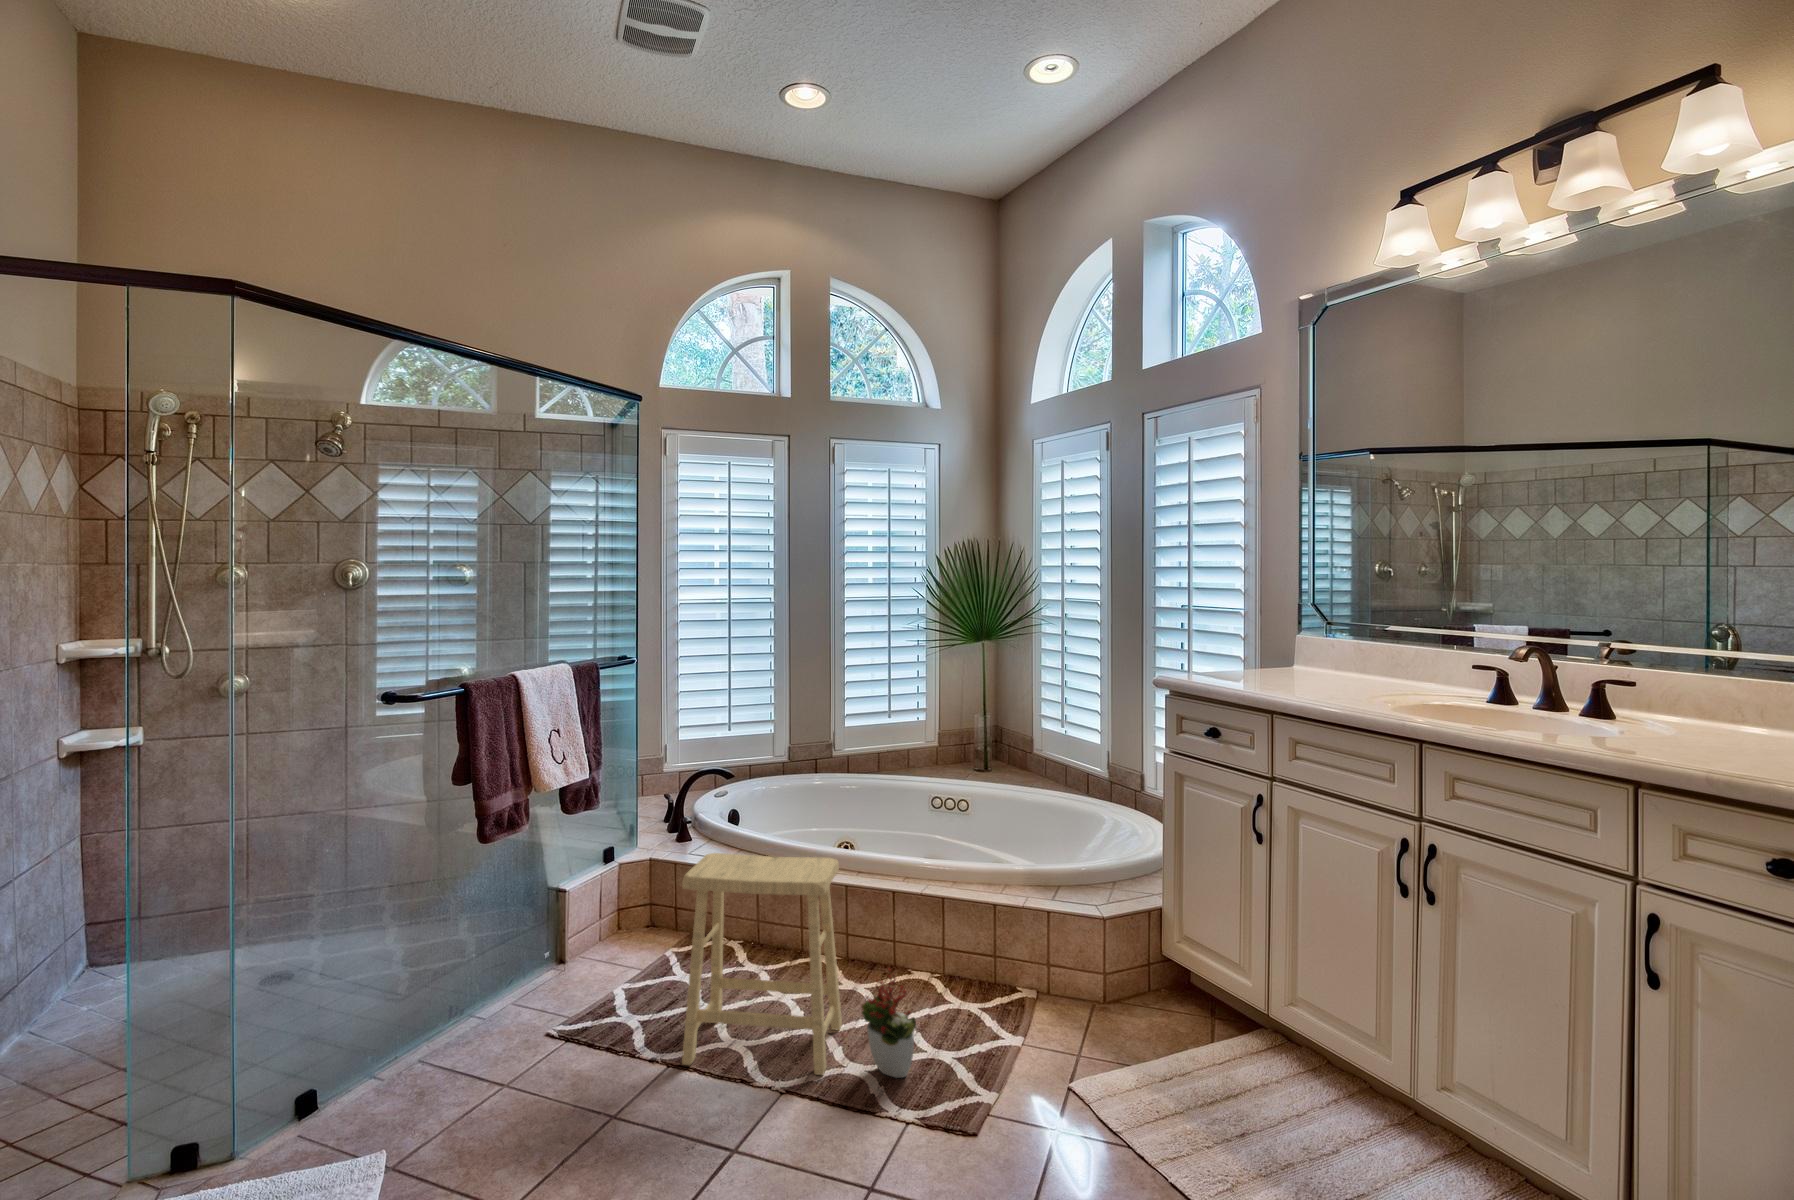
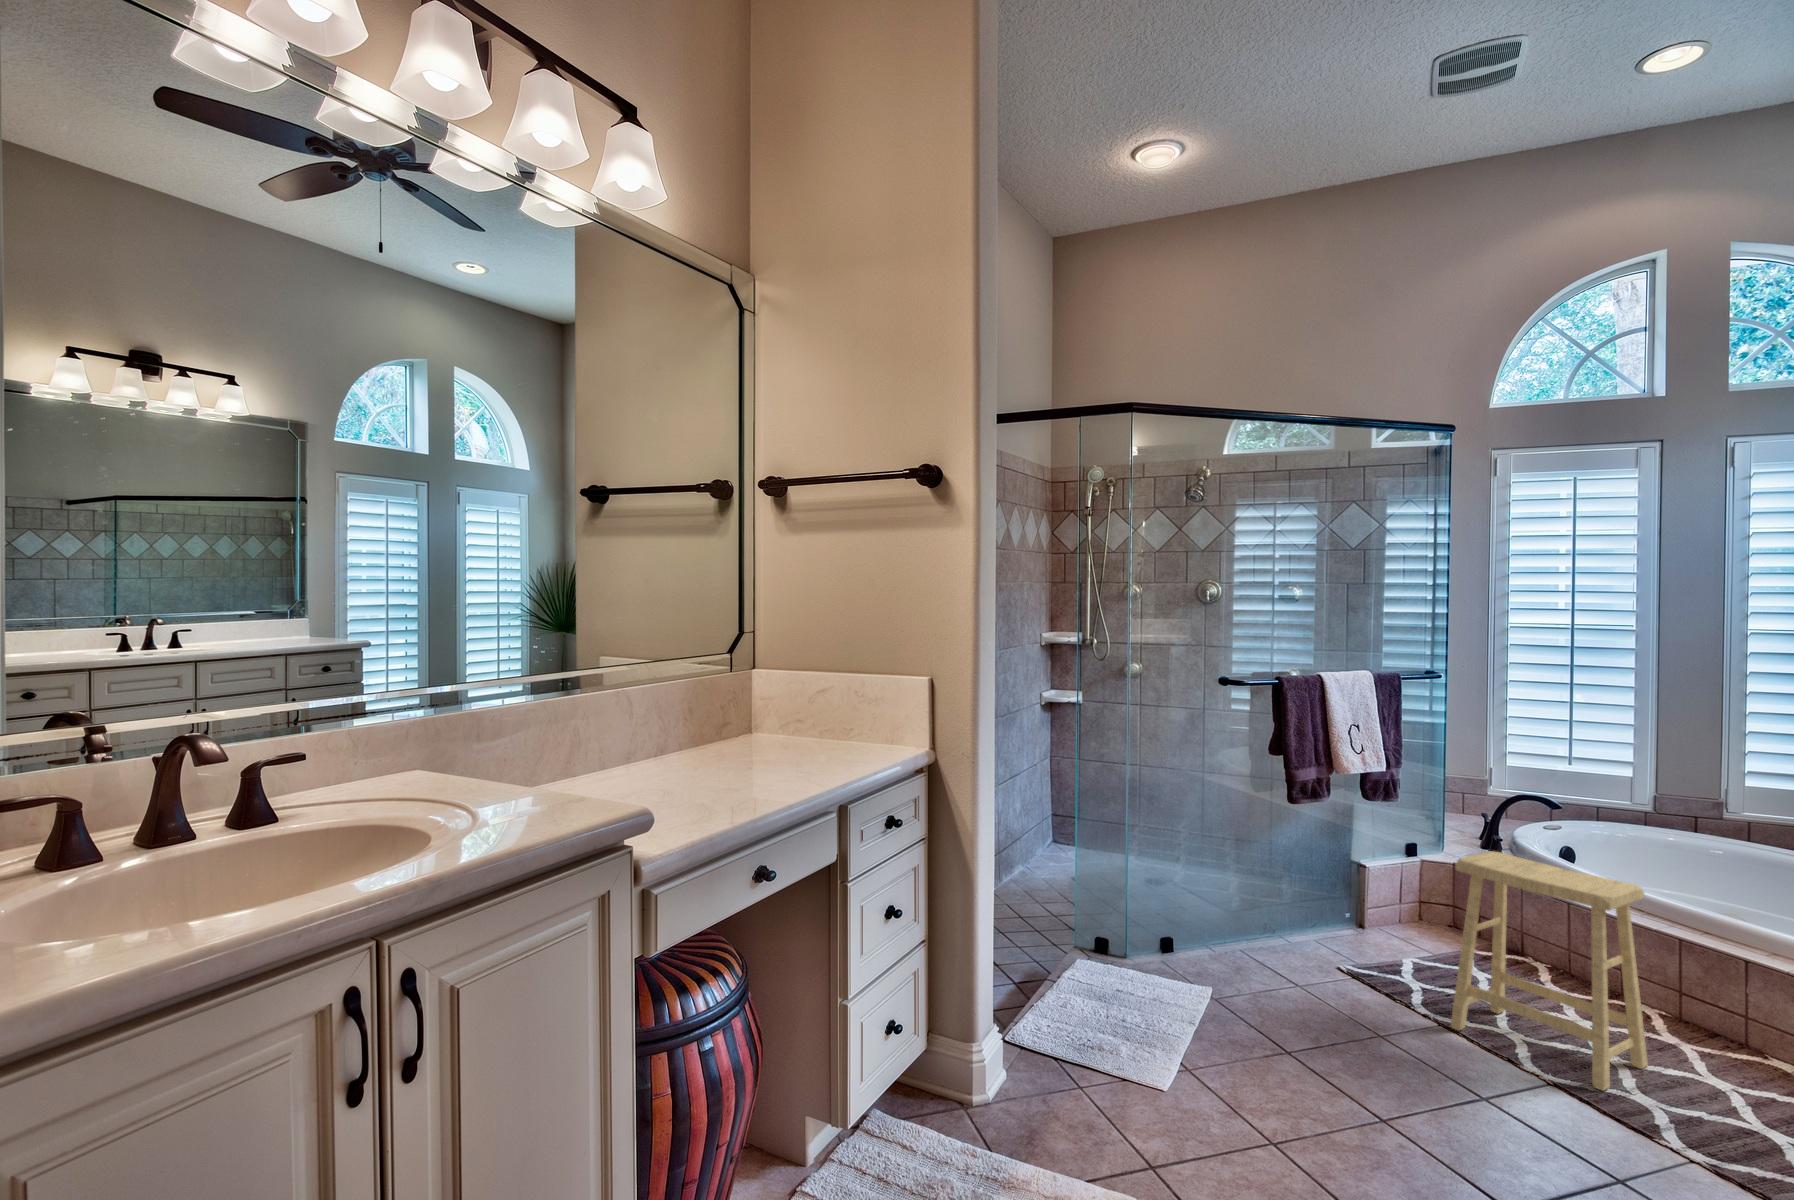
decorative plant: present [862,969,916,1078] -> none [1655,1011,1729,1133]

